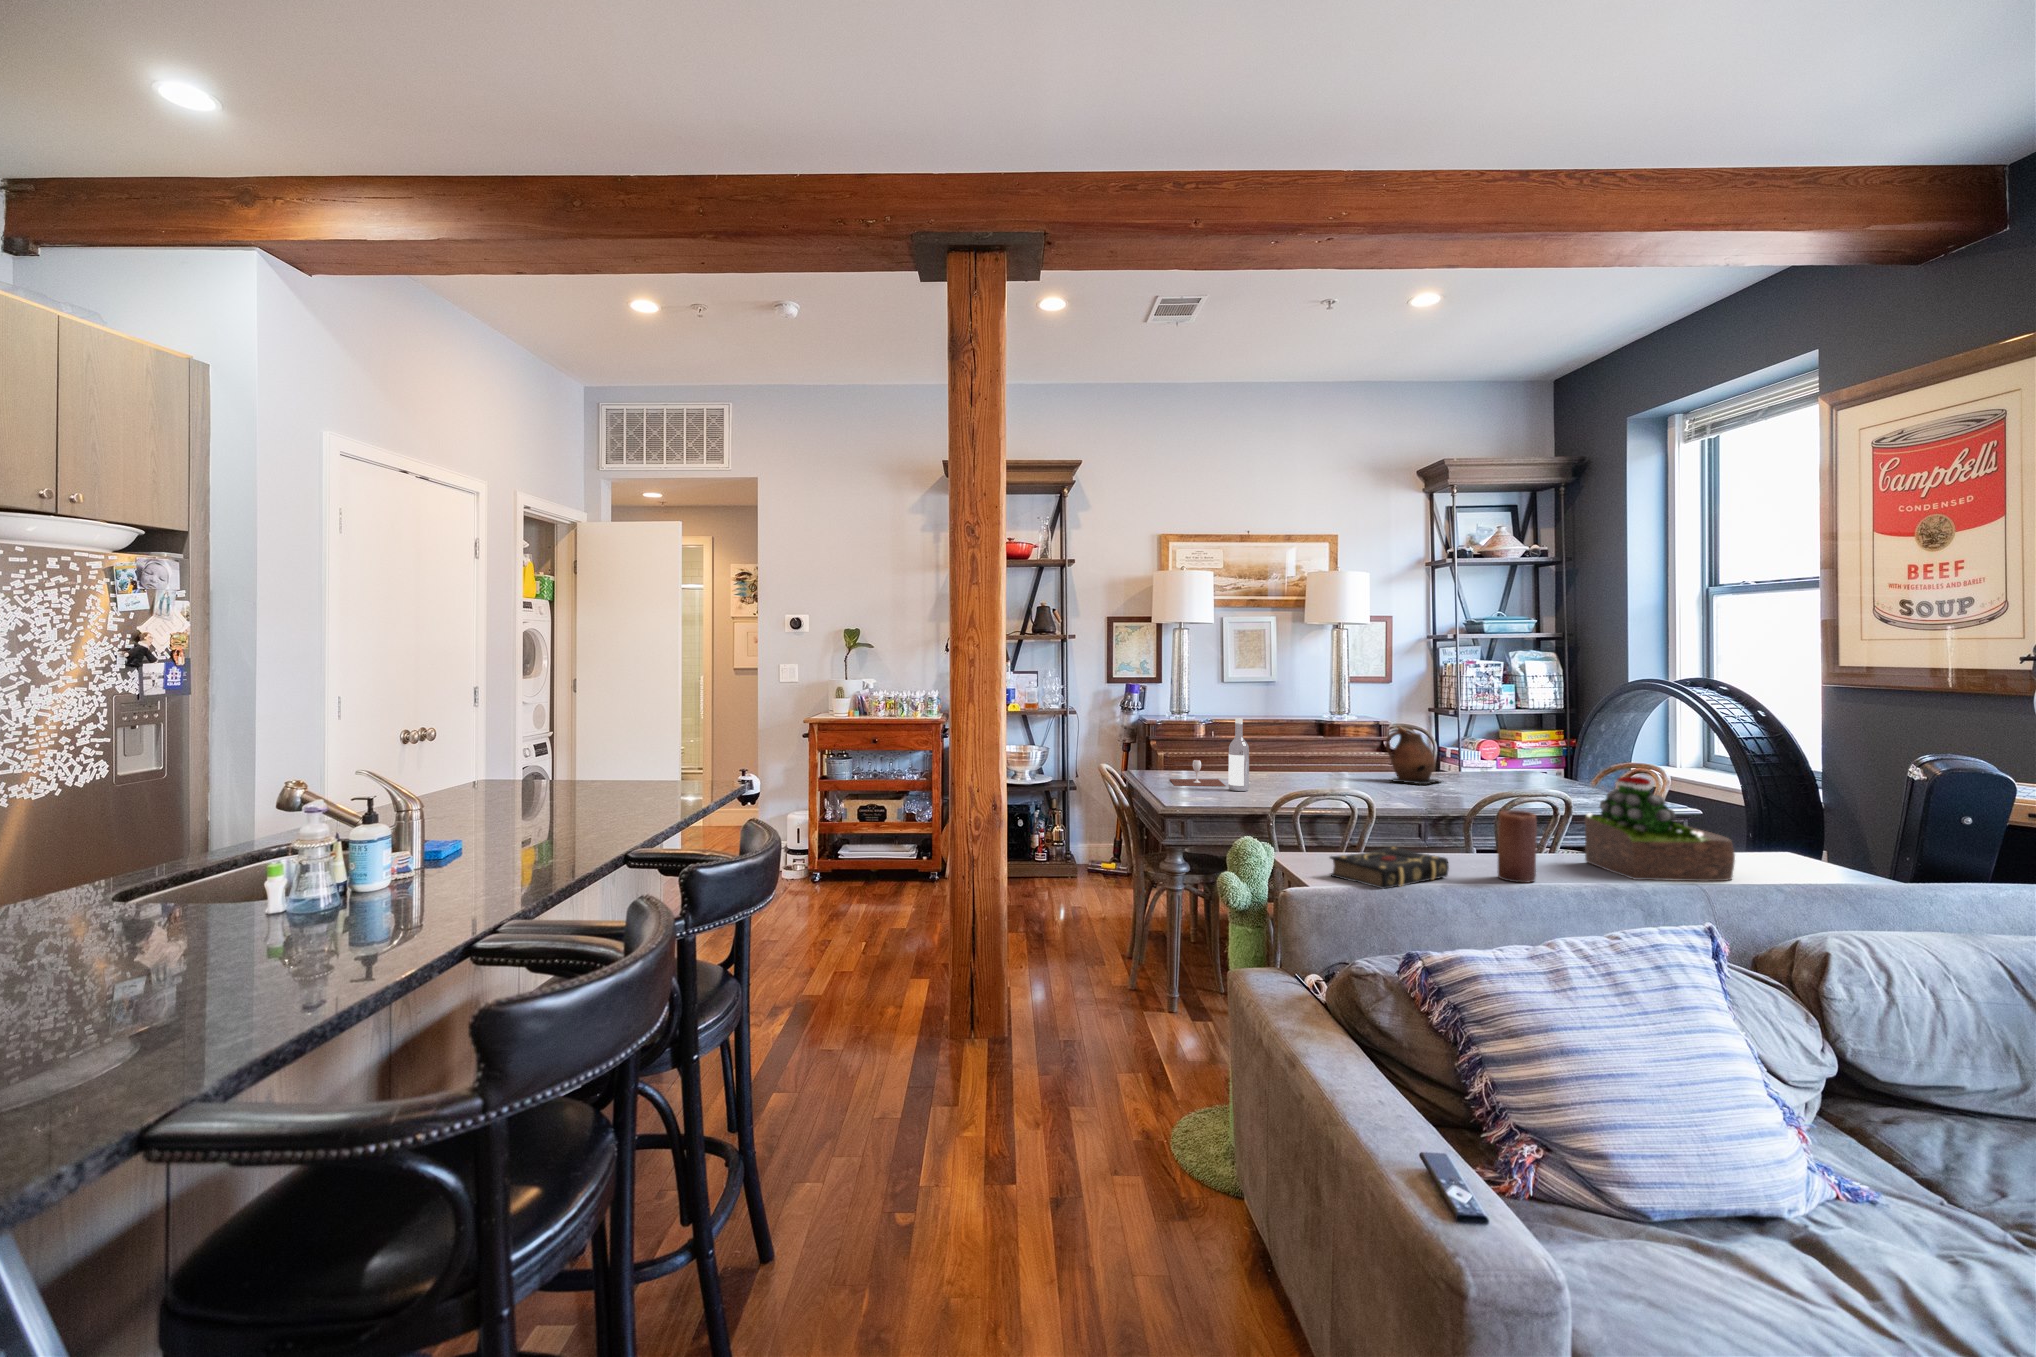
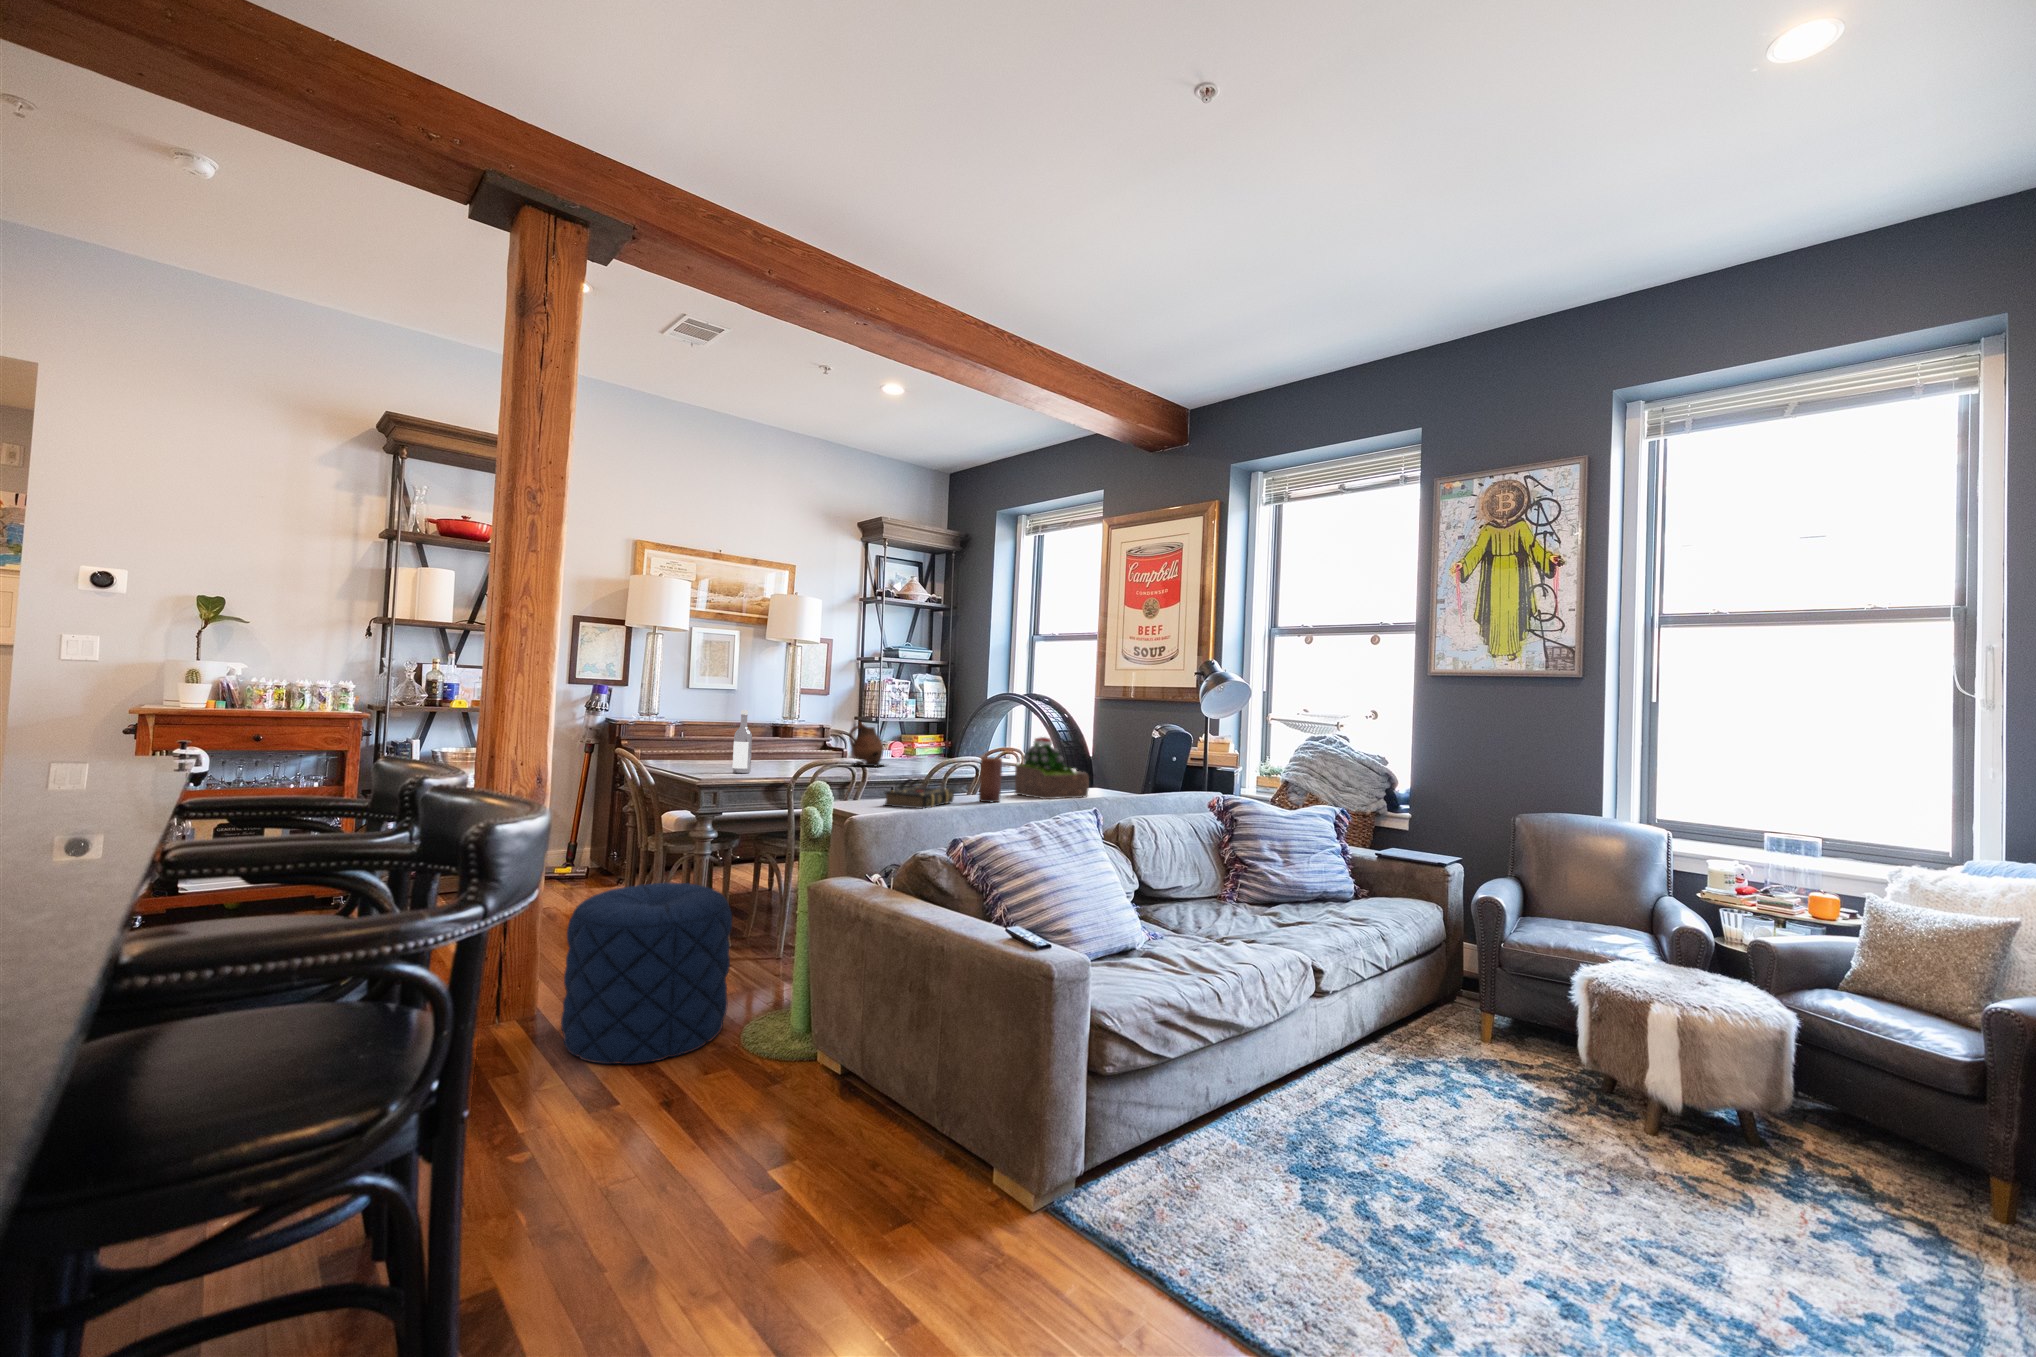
wine glass: present [1170,760,1225,786] -> none [667,749,726,772]
pouf: none [1010,922,1176,1130] -> present [561,883,732,1064]

